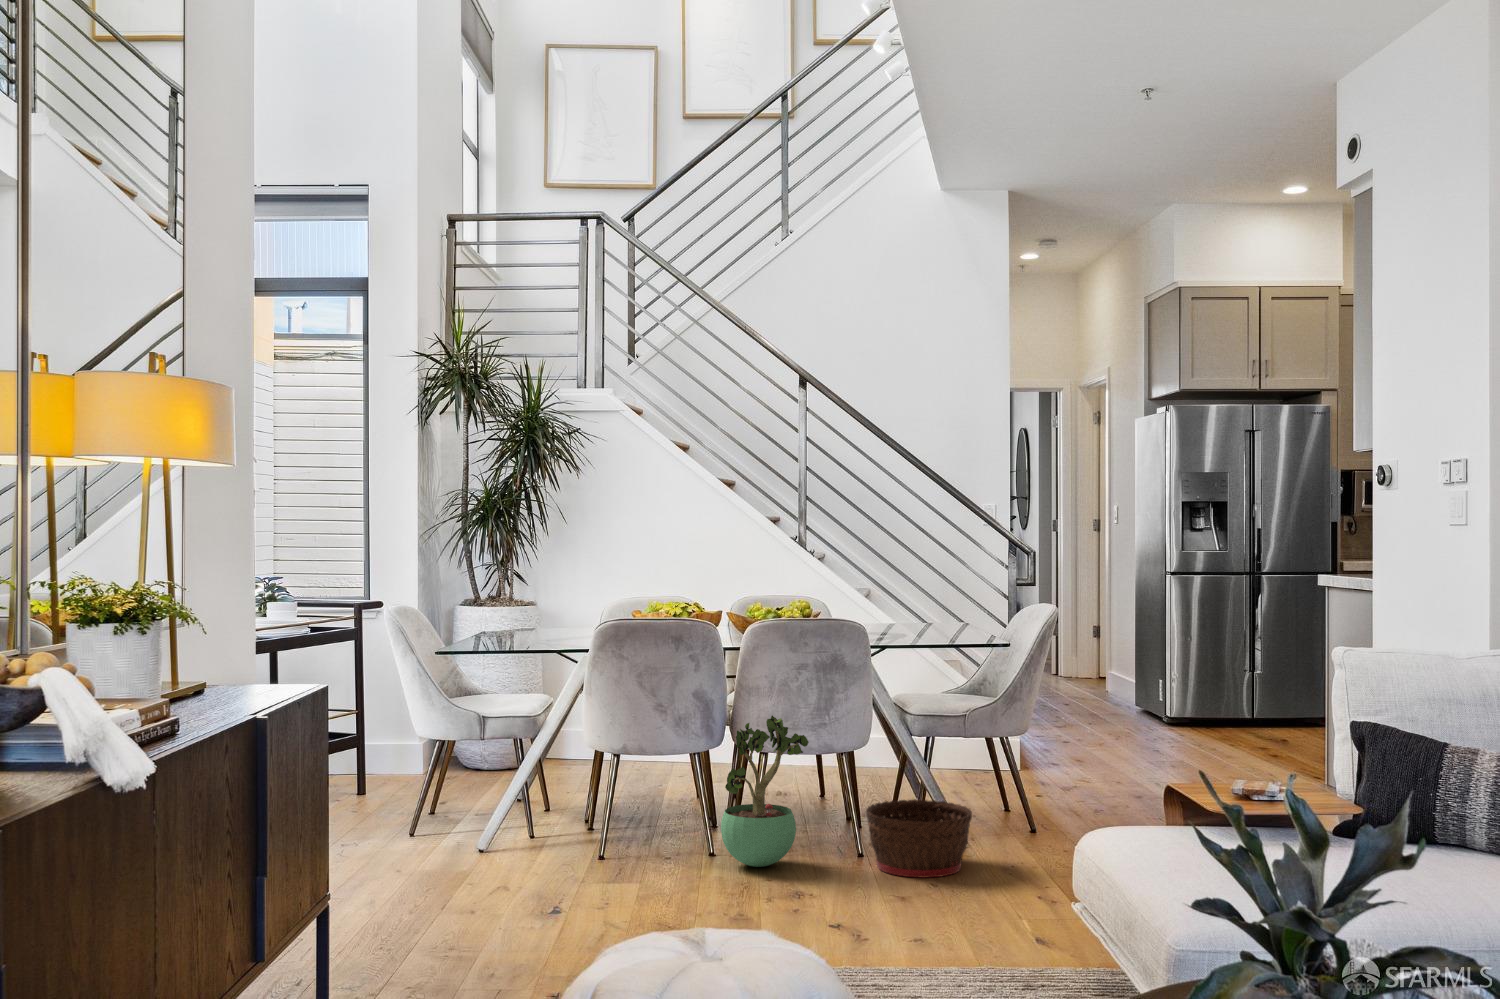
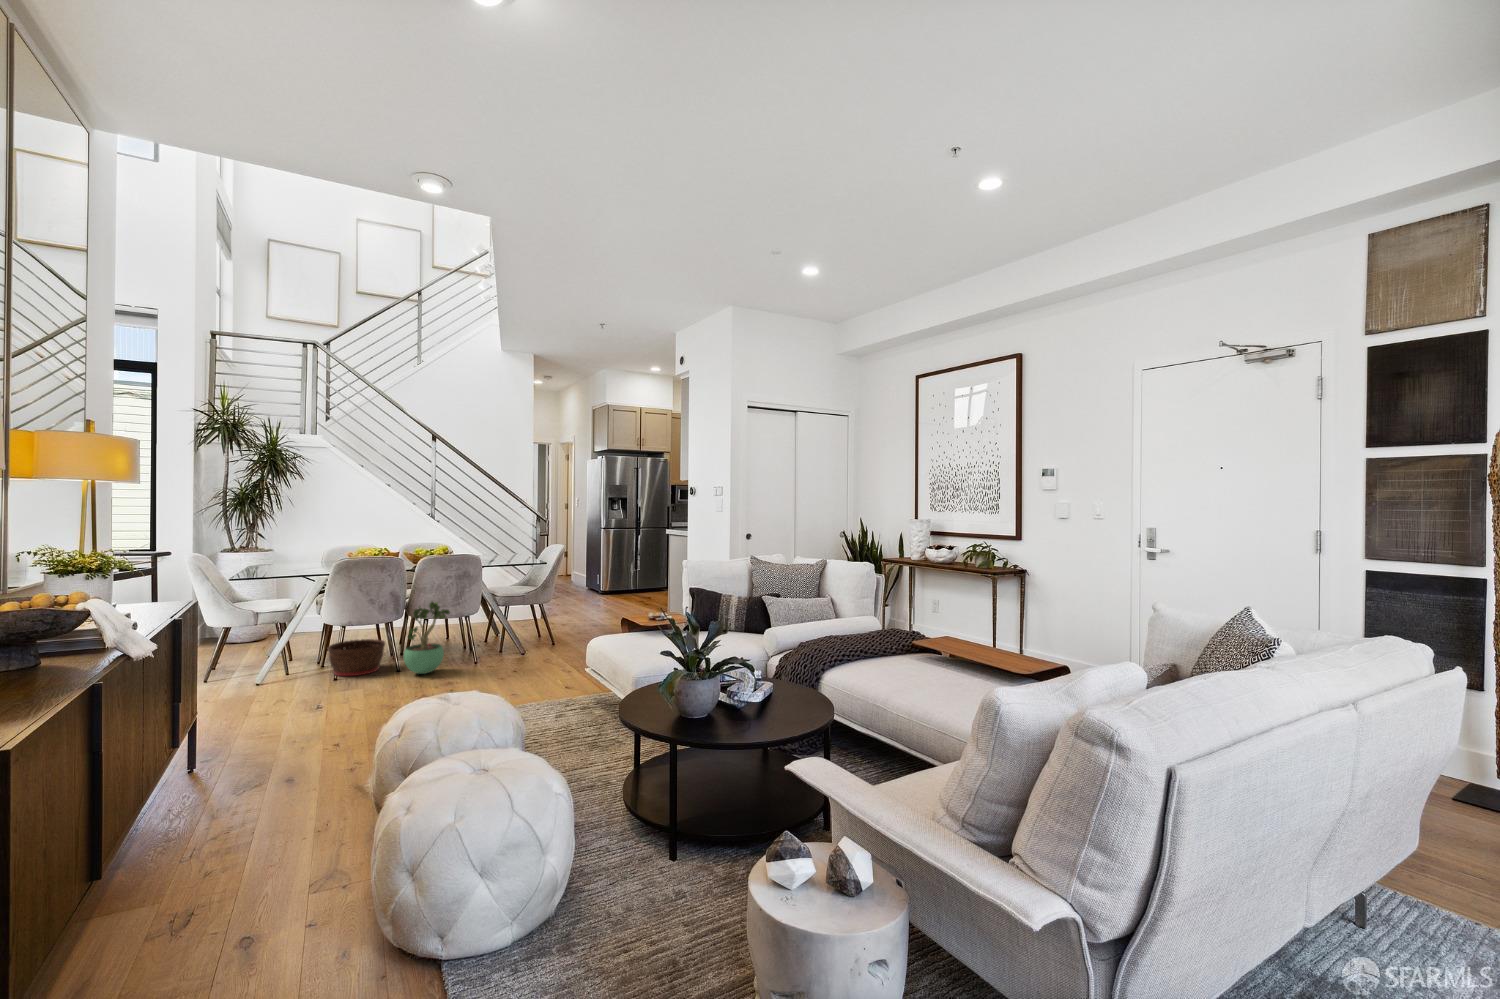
basket: present [866,800,972,878] -> present [328,639,385,676]

